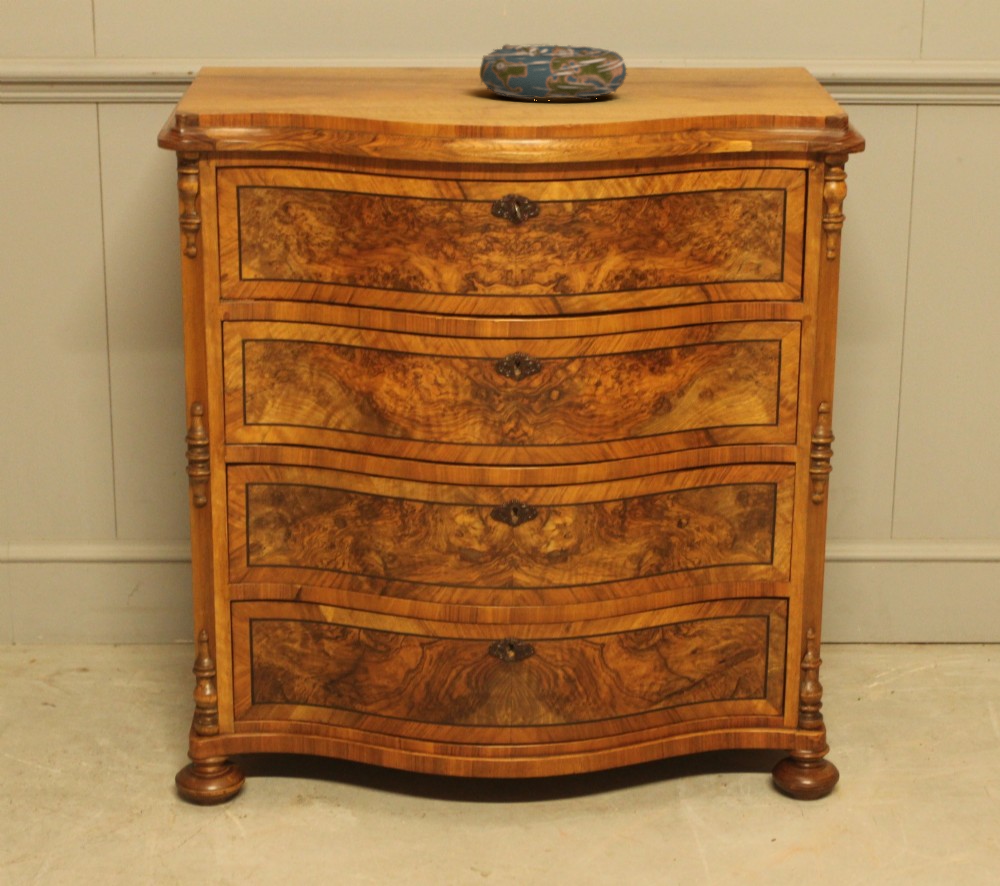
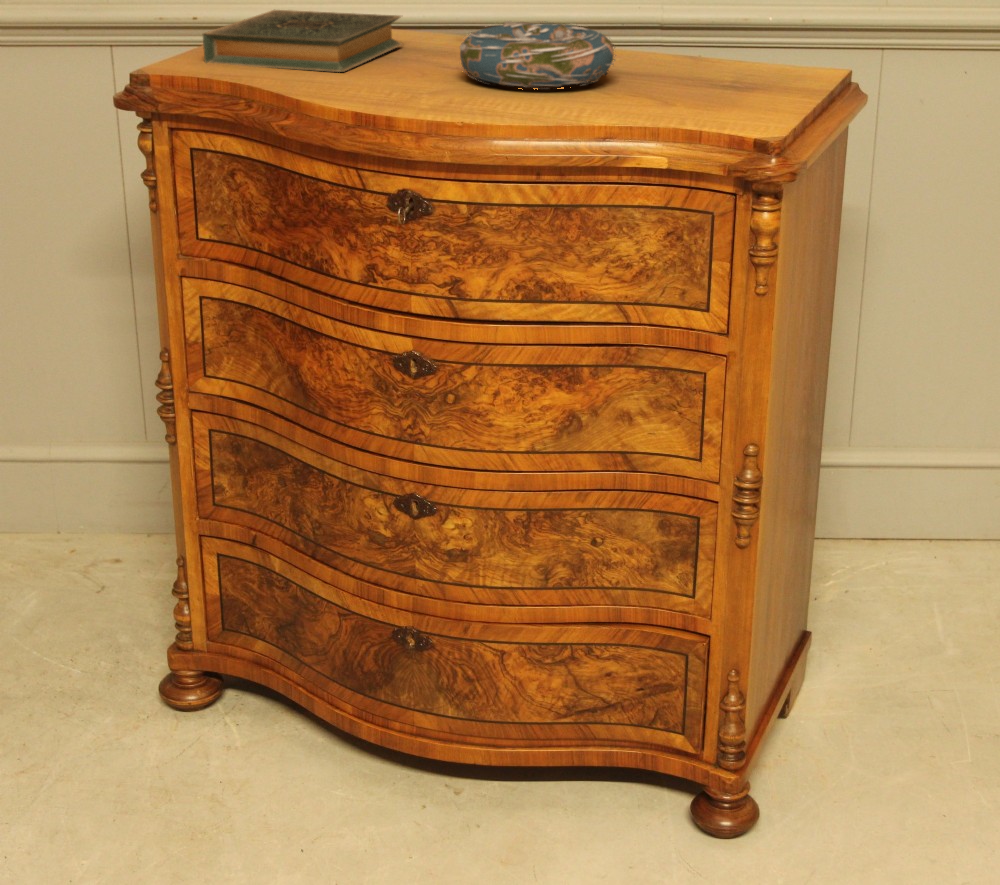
hardback book: none [216,52,372,101] -> present [202,10,402,72]

